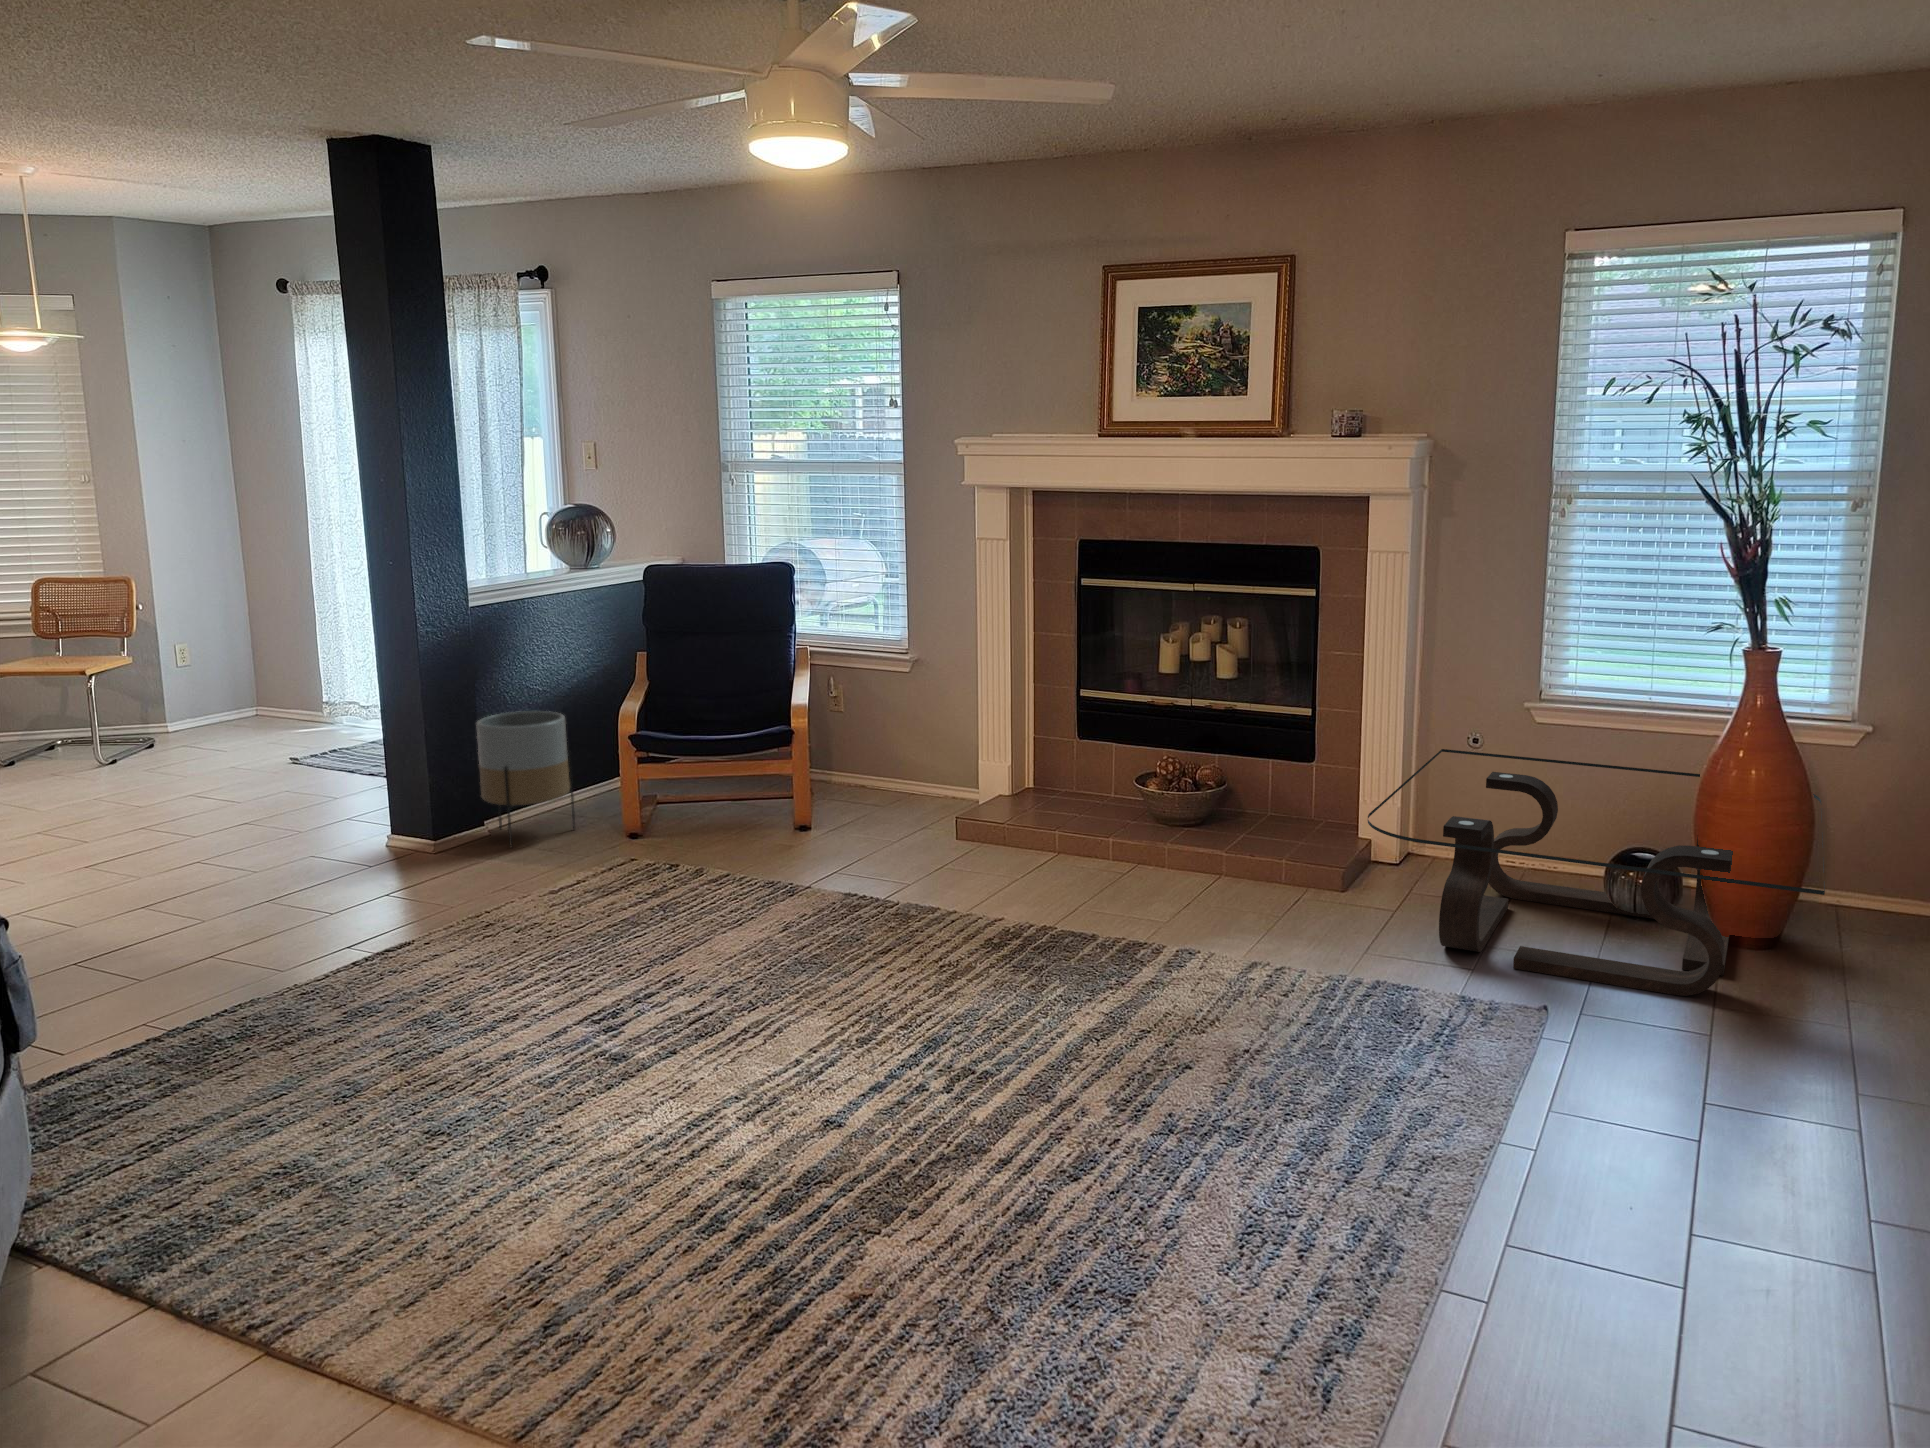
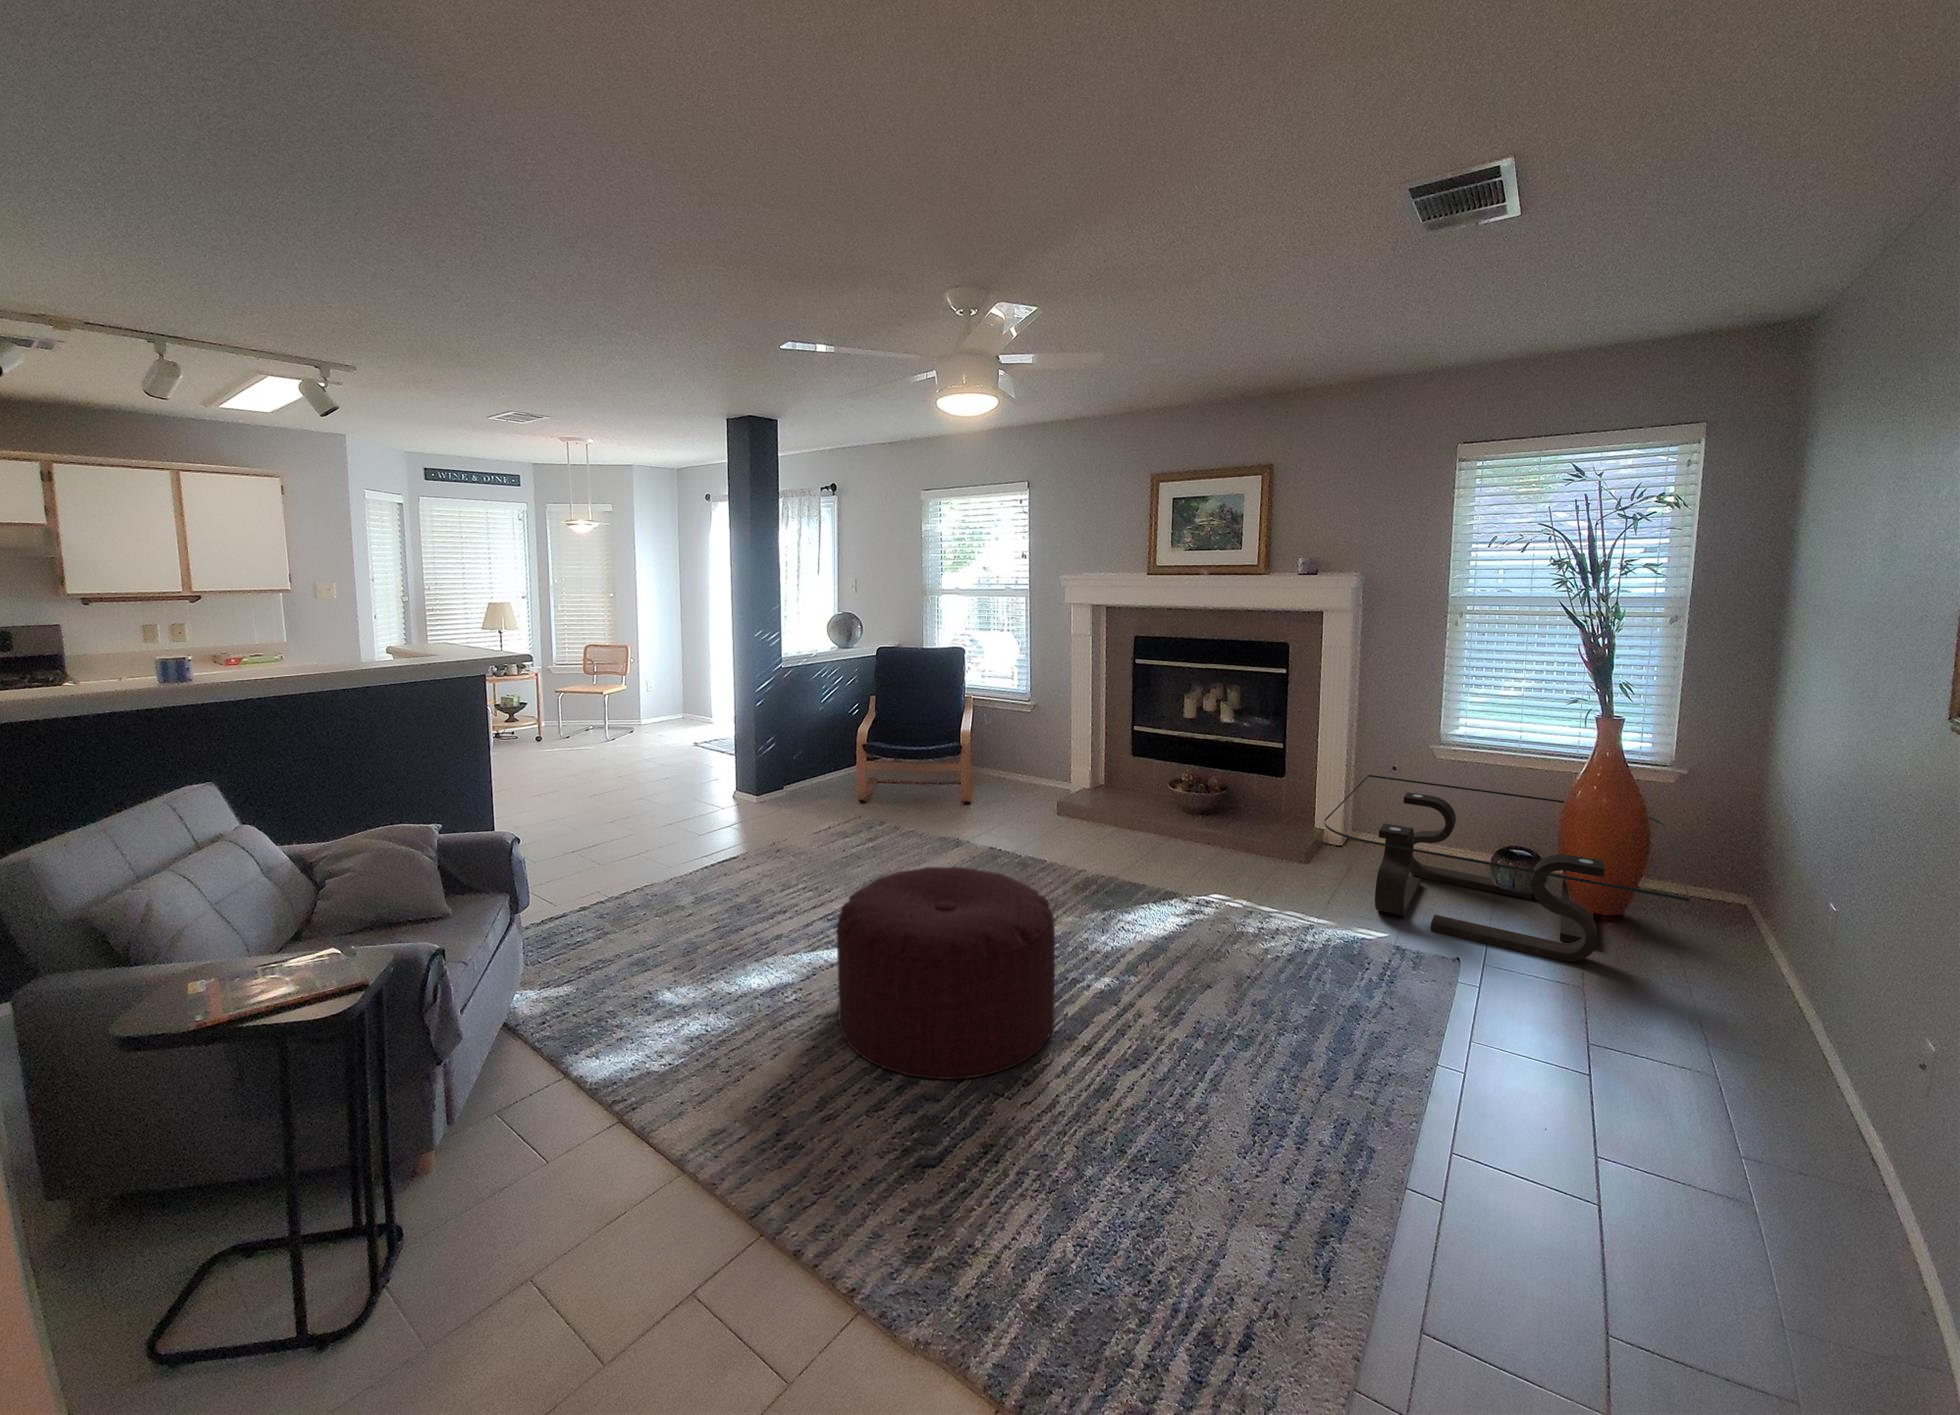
planter: present [477,711,575,847] -> none [777,730,829,809]
ottoman: none [611,910,962,1223] -> present [836,867,1055,1079]

